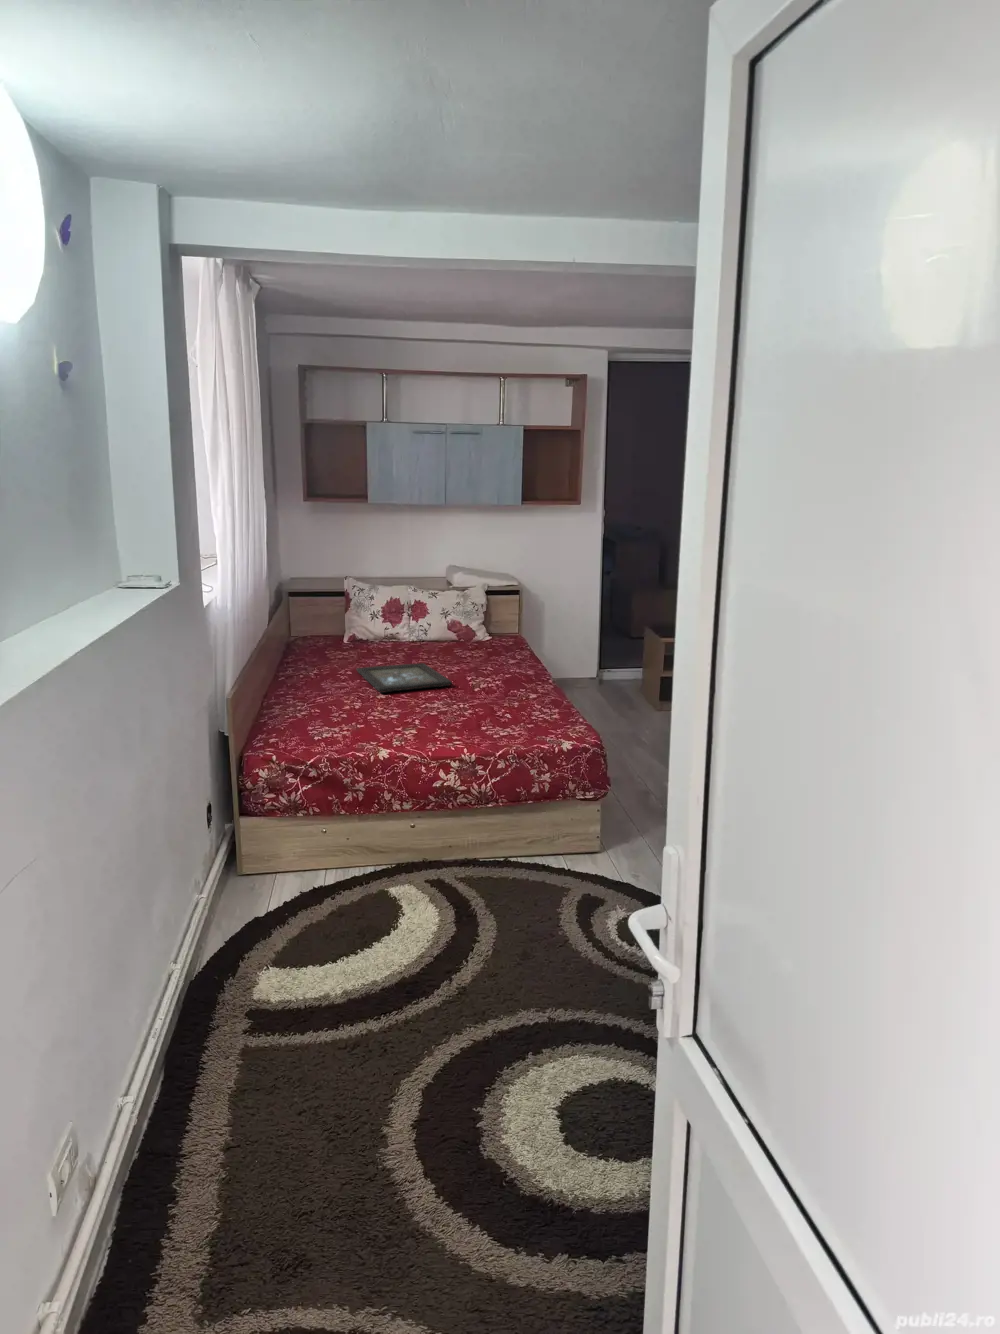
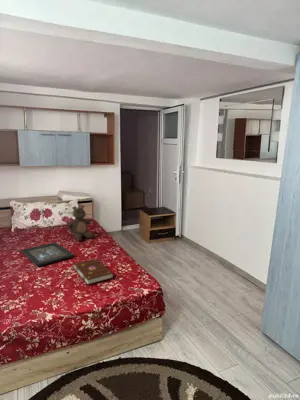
stuffed bear: none [448,590,502,665] -> present [66,205,93,241]
book: none [445,690,515,724] -> present [74,259,113,285]

